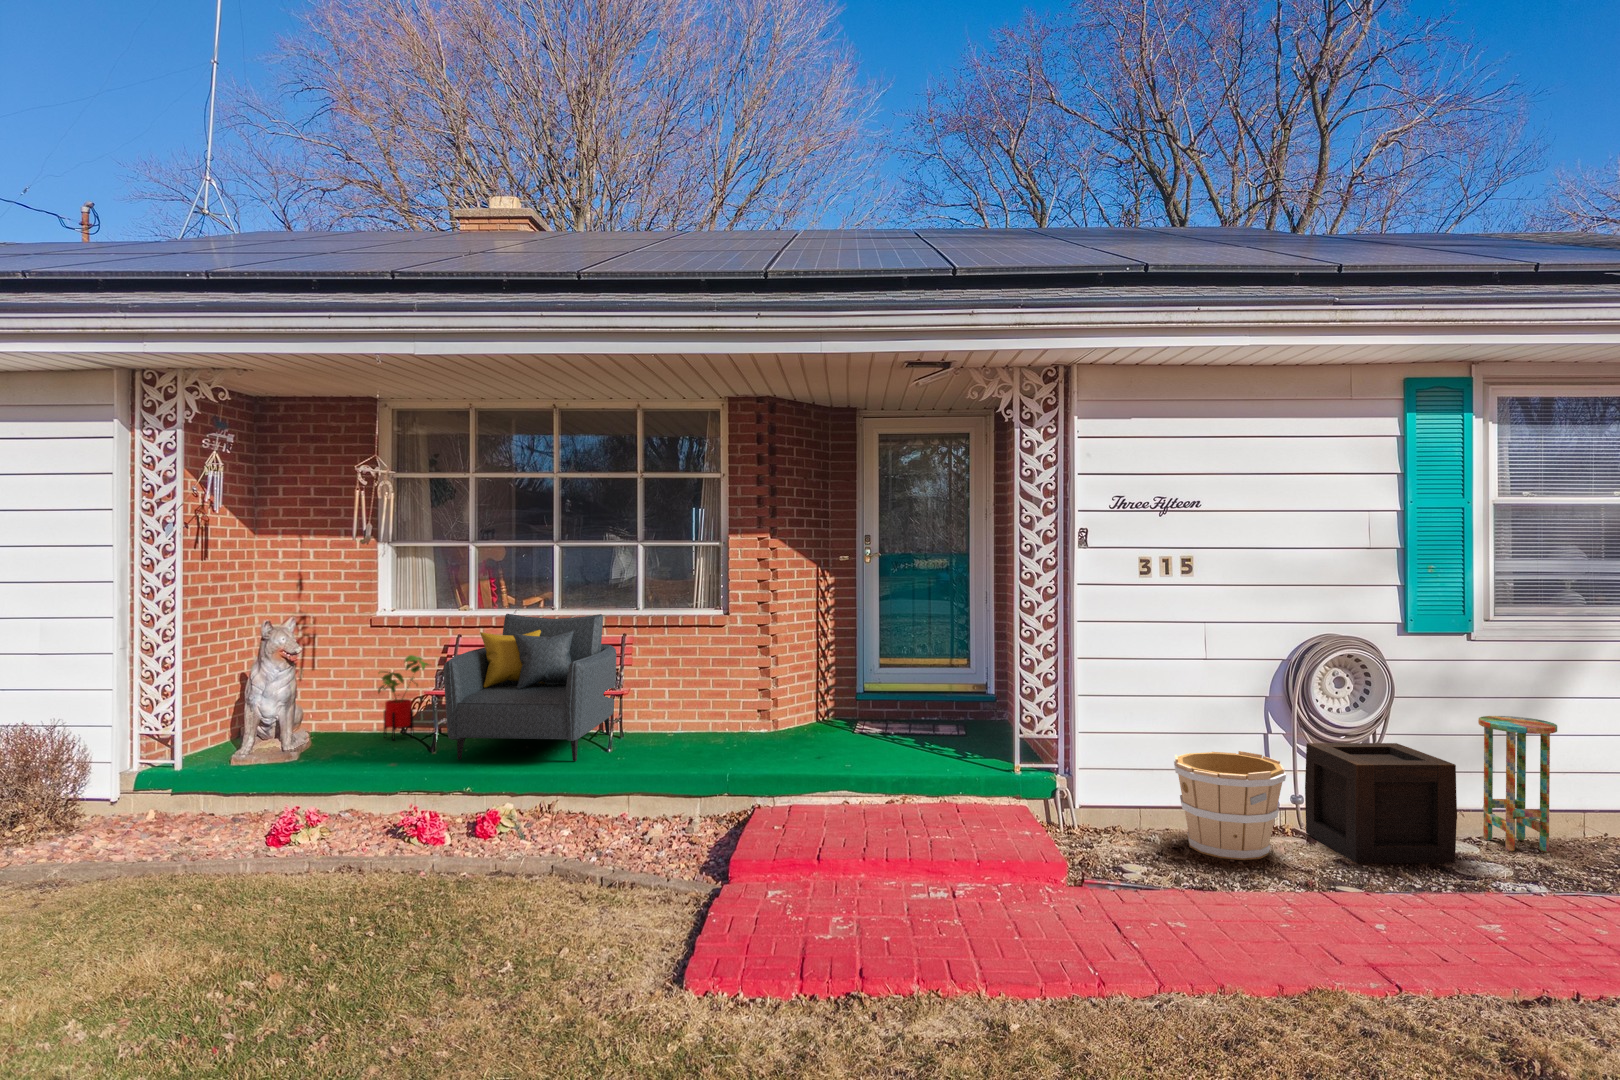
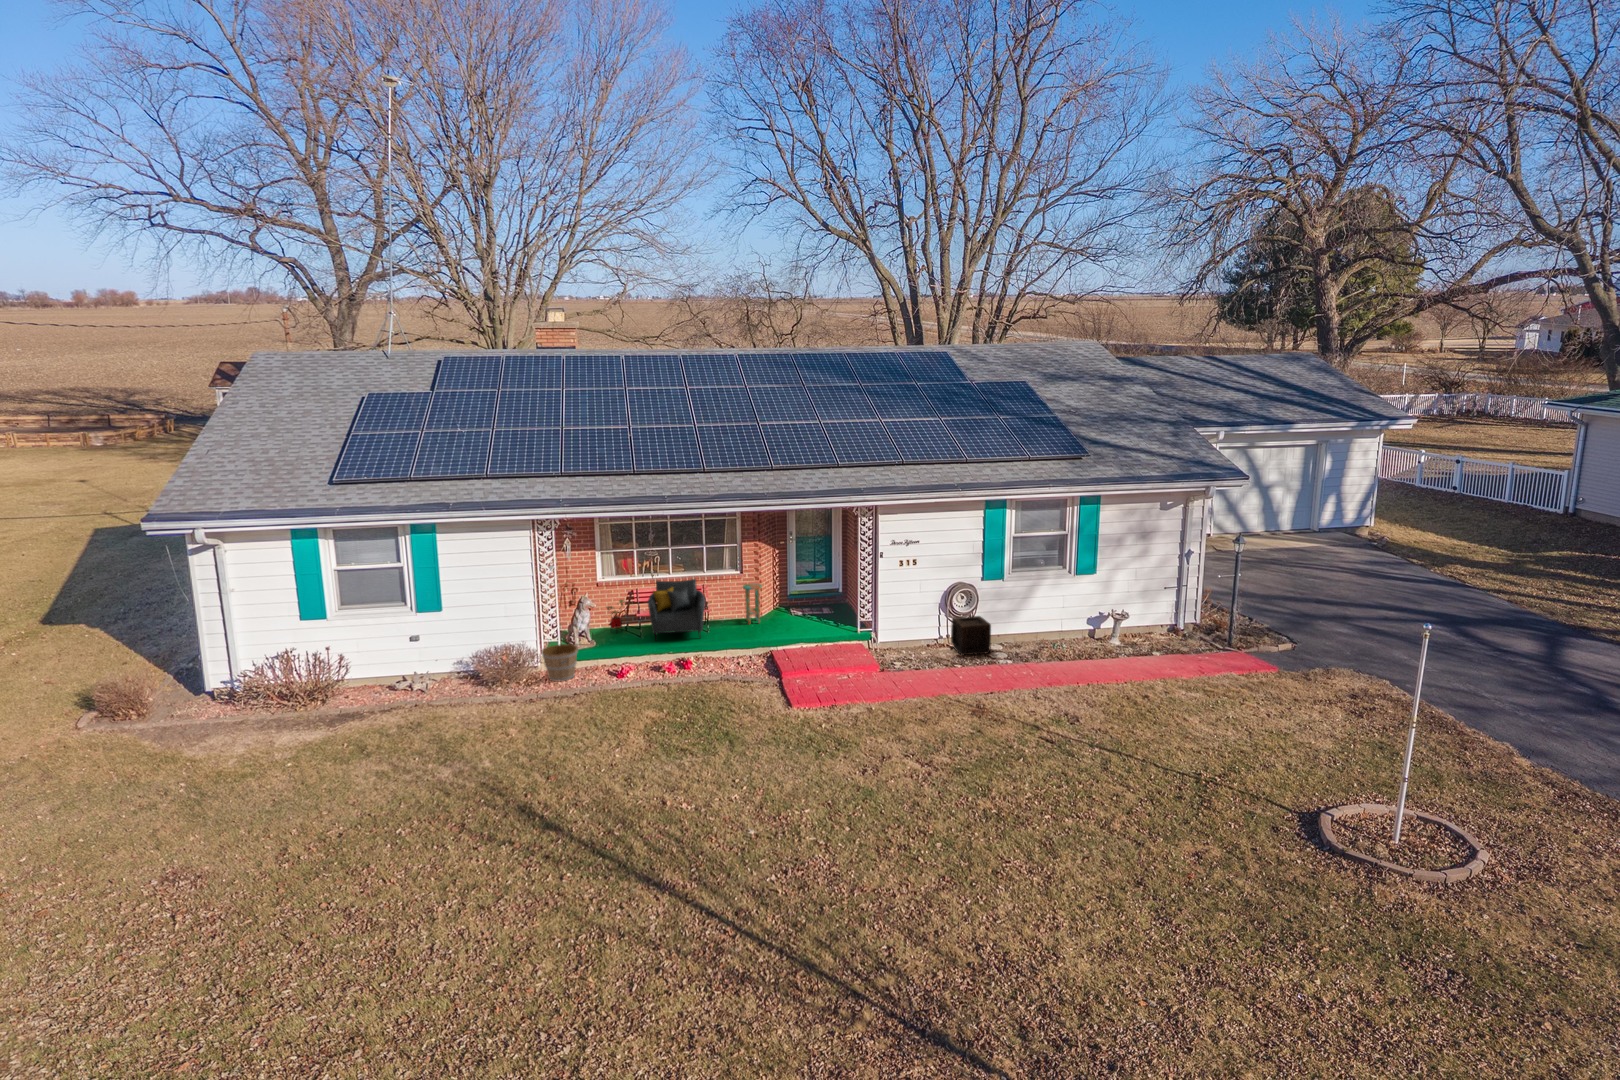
side table: present [1478,716,1557,852] -> present [743,583,762,624]
wooden bucket: present [1174,751,1286,860] -> present [542,644,578,681]

